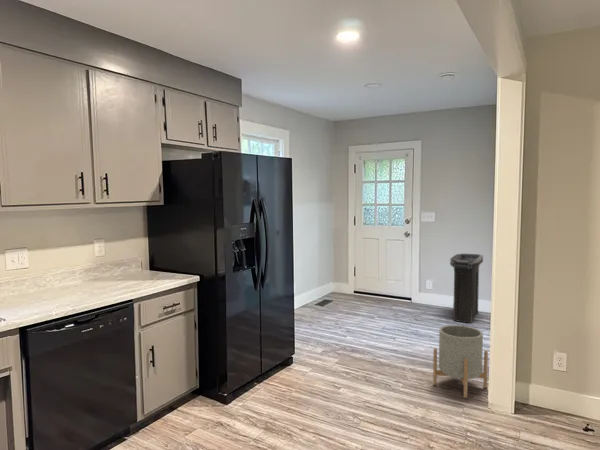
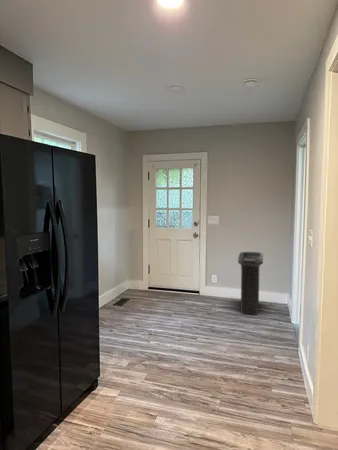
planter: present [433,325,488,398] -> none [250,332,303,413]

